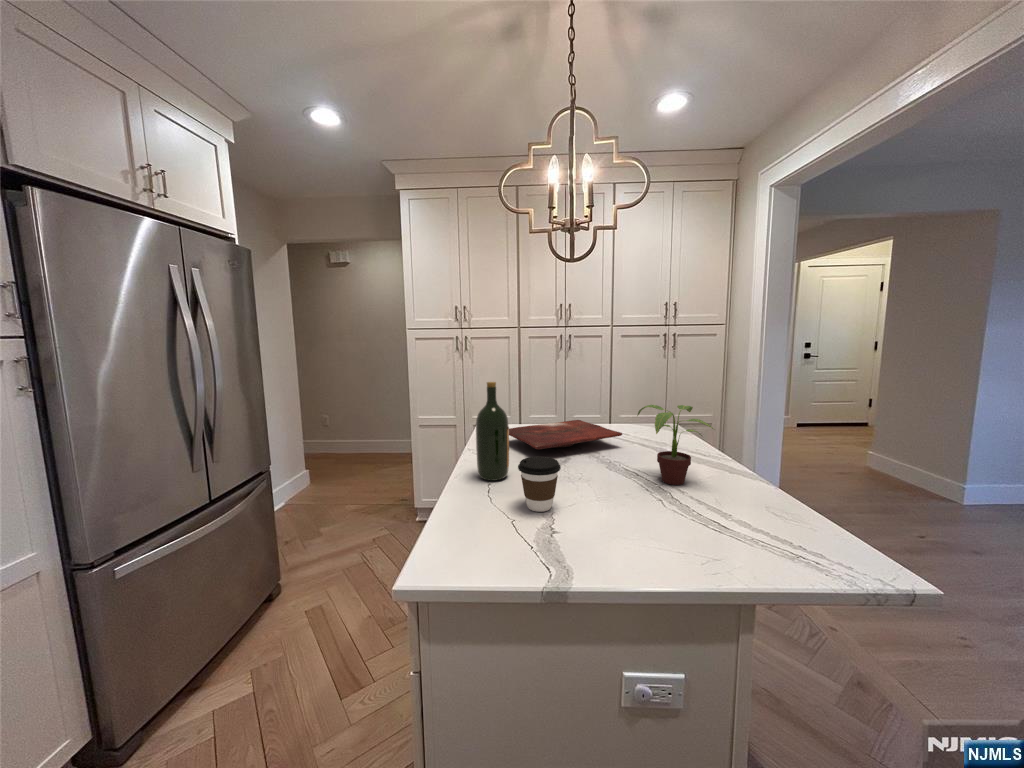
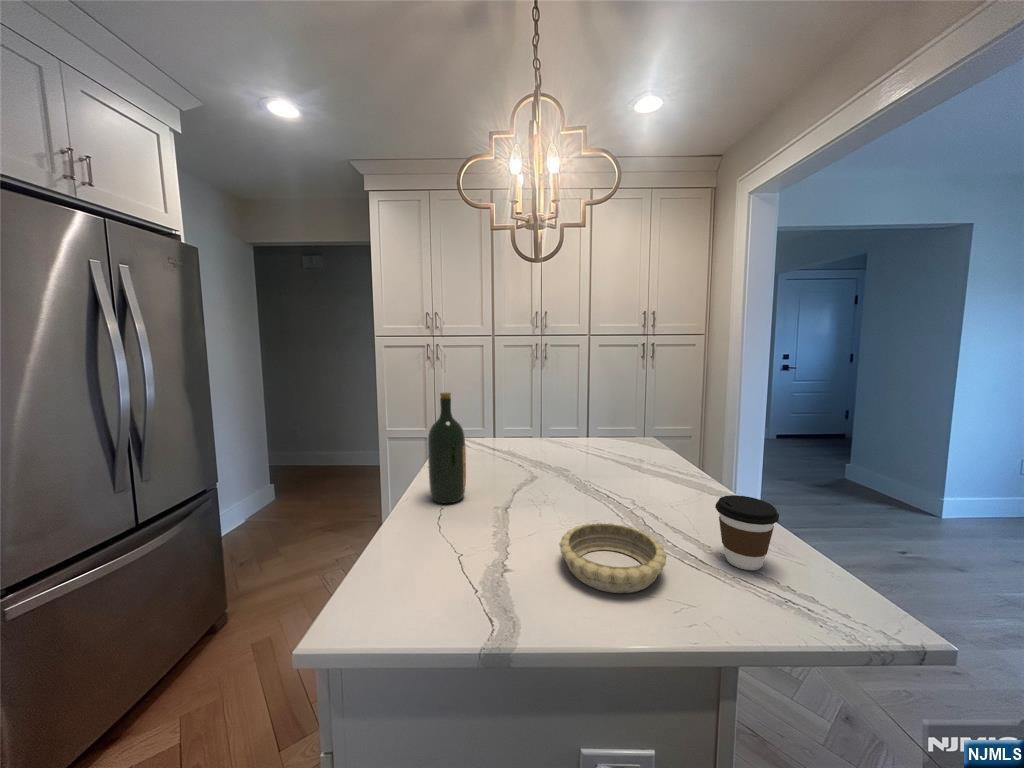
potted plant: present [637,405,713,485] -> none [607,418,692,507]
cutting board: present [509,420,622,449] -> none [466,432,594,466]
coffee cup: present [518,456,561,512] -> present [715,495,779,570]
decorative bowl: none [600,494,694,550] -> present [559,523,667,593]

